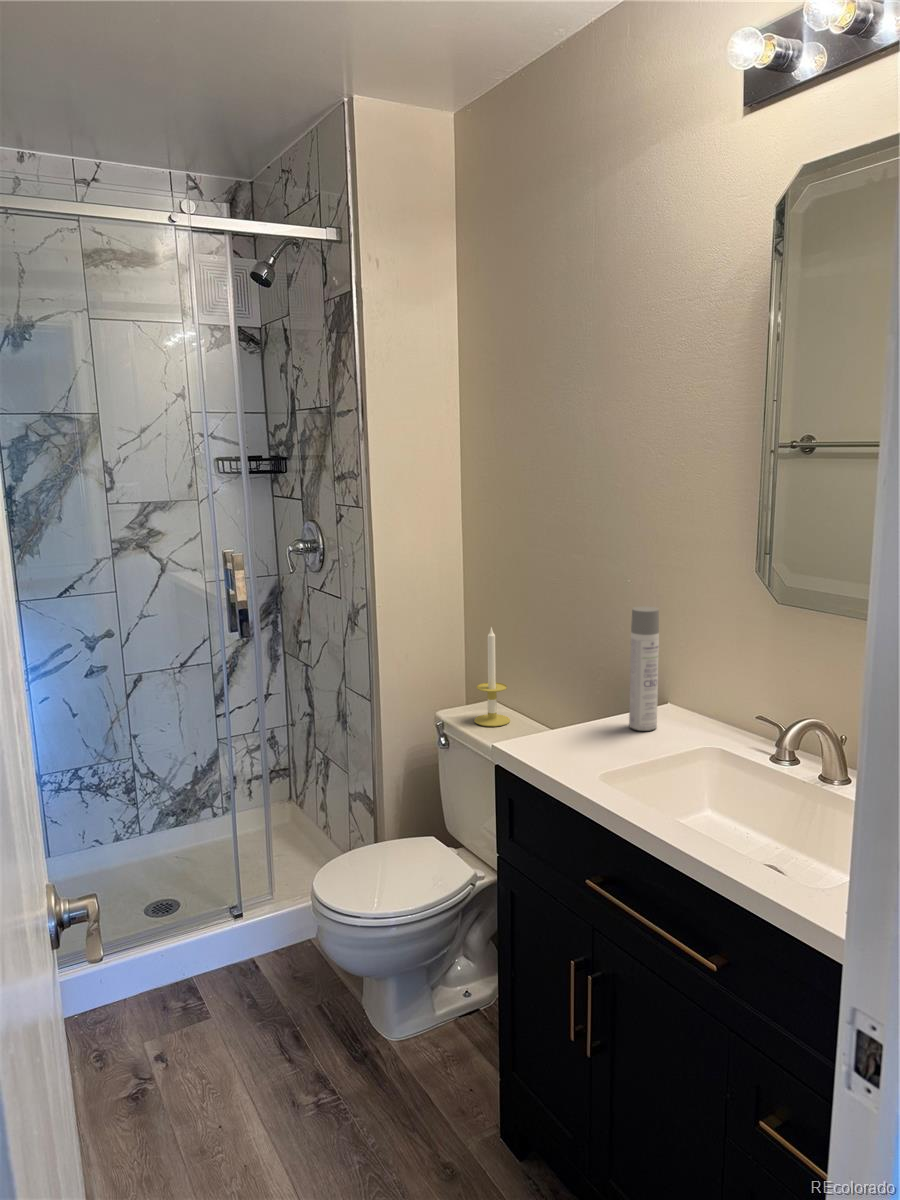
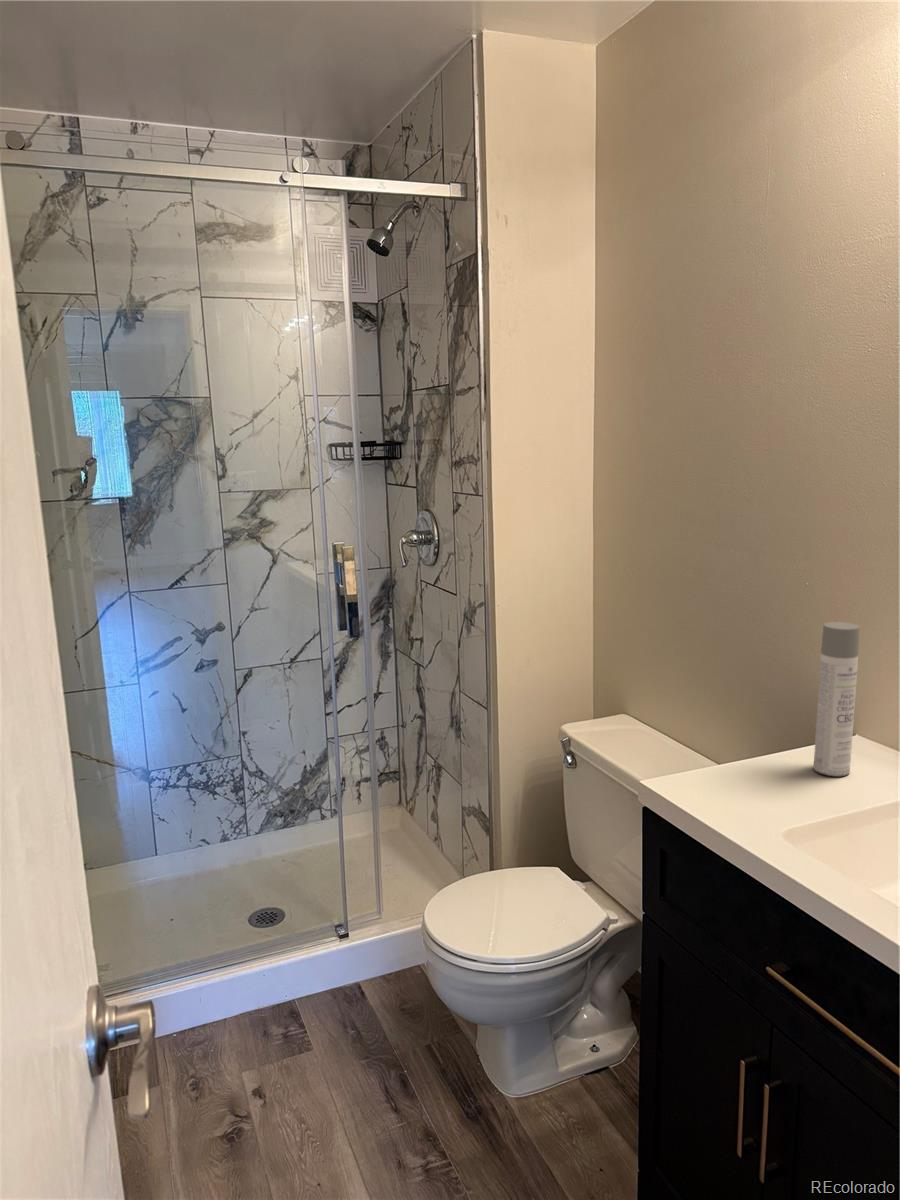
candle: present [474,627,510,726] -> none [607,632,648,746]

